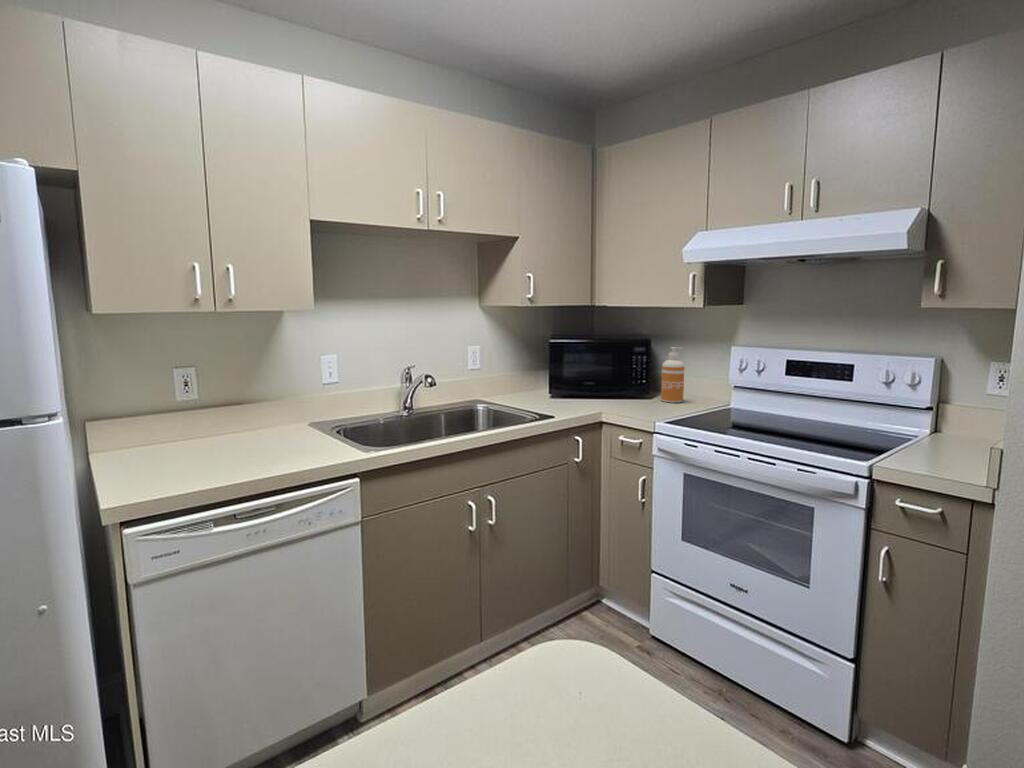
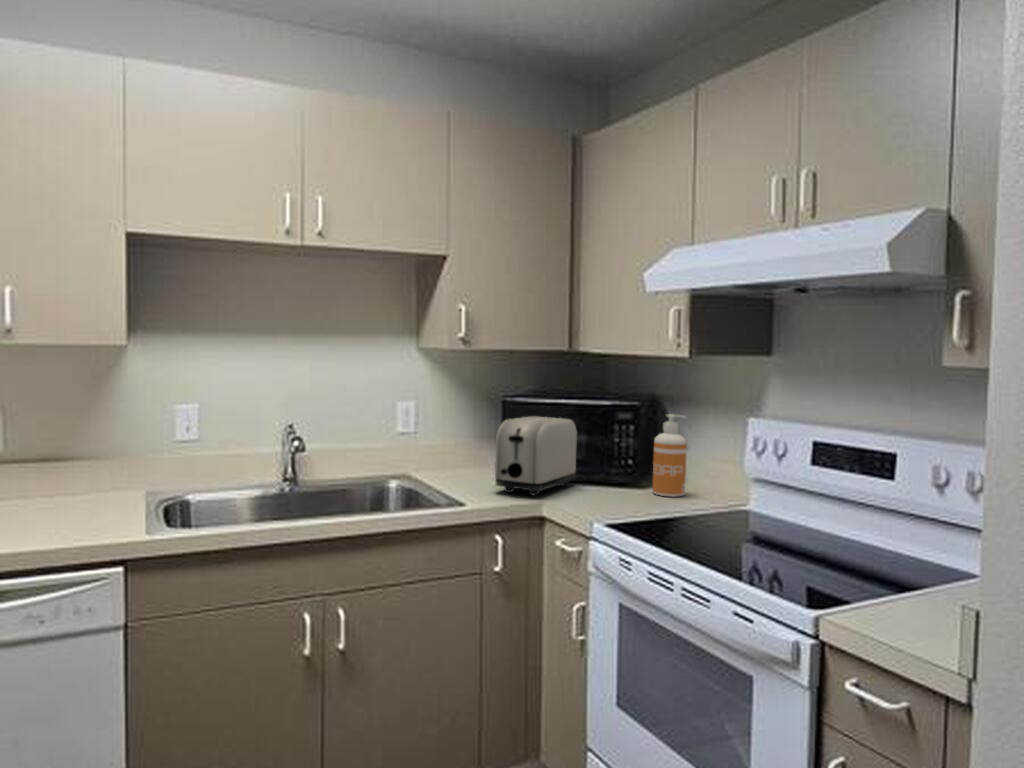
toaster: none [564,353,607,408] -> present [495,417,577,495]

